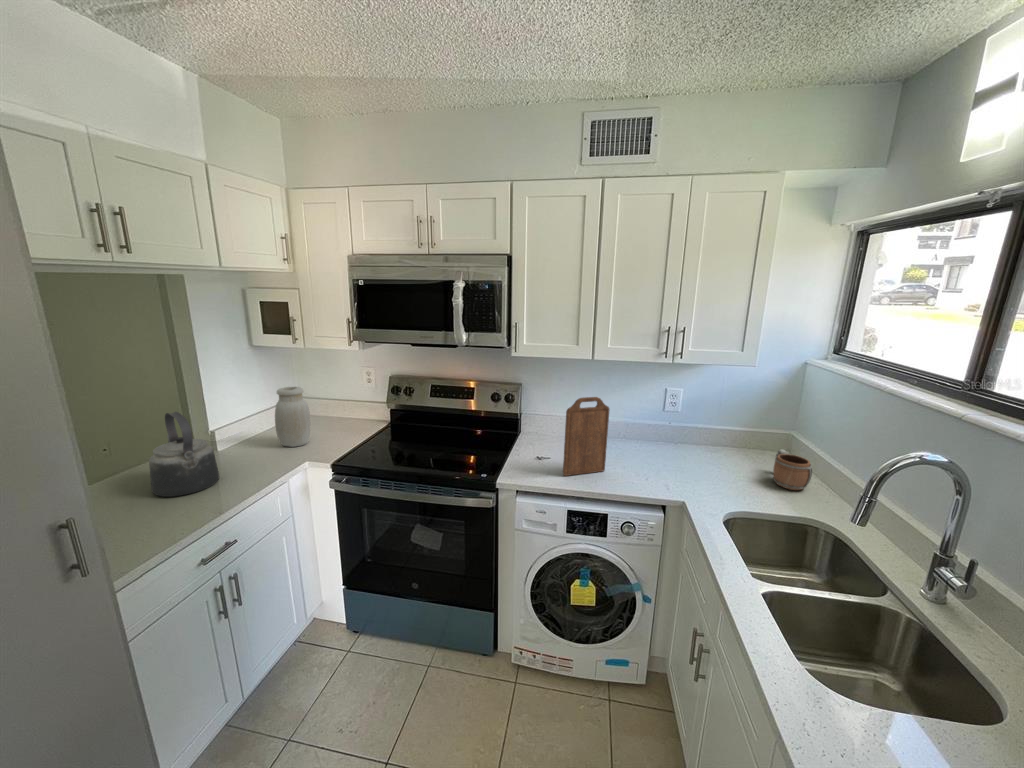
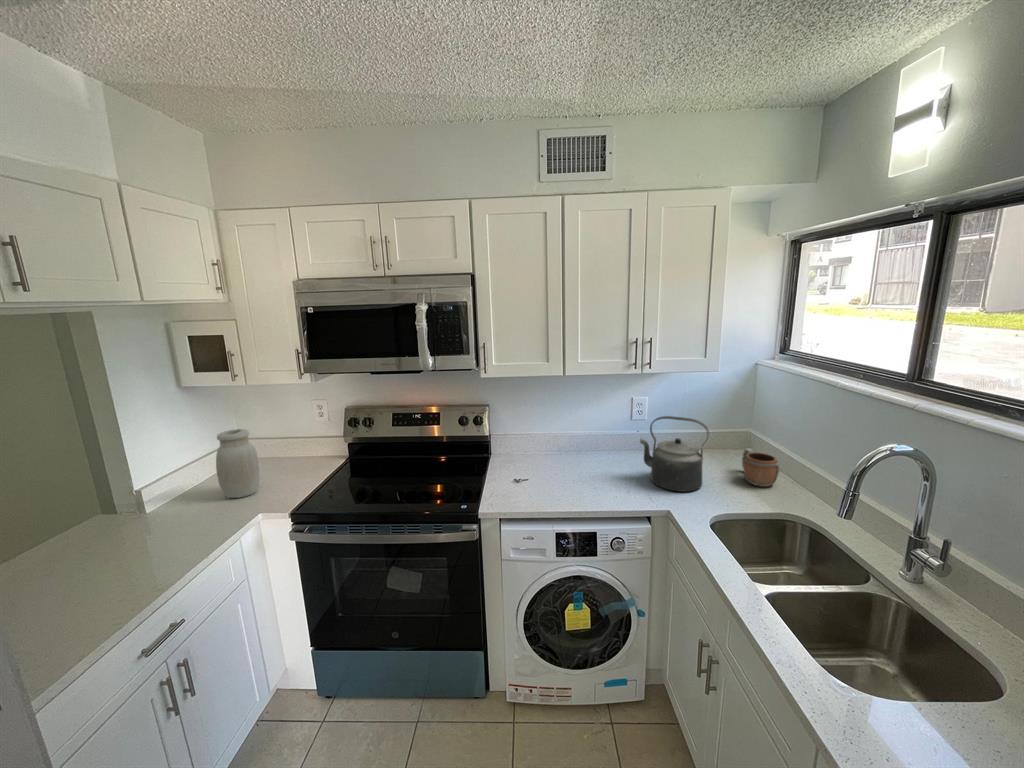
cutting board: present [563,397,610,476] -> none [545,413,587,497]
kettle: present [149,412,219,497] -> present [640,416,709,492]

